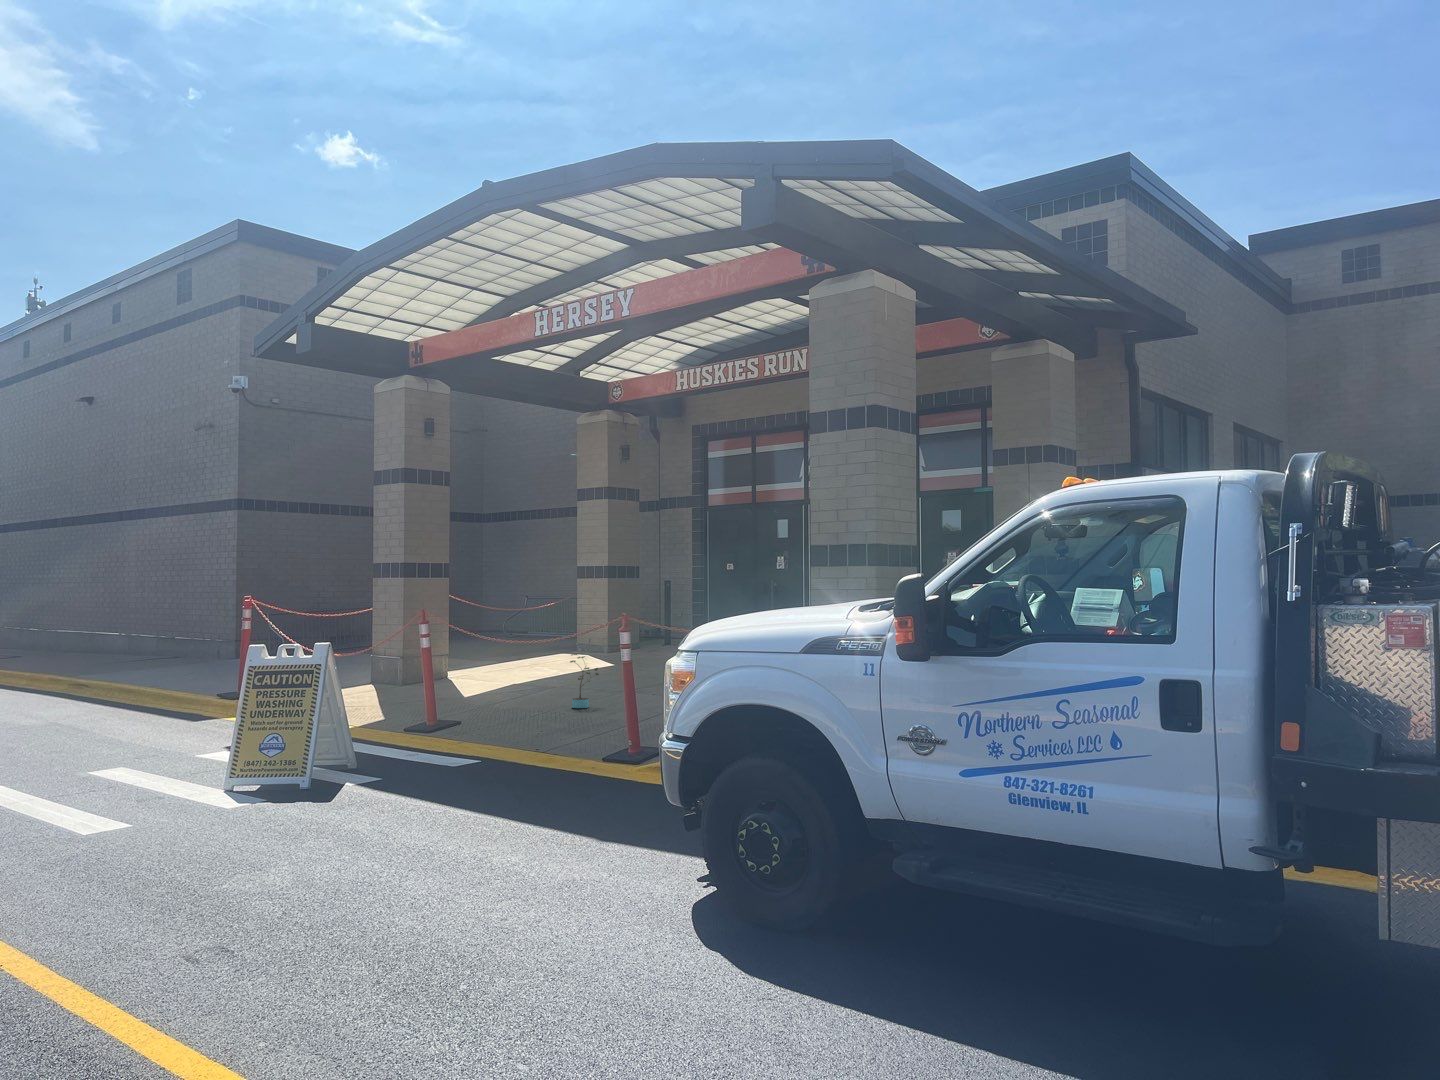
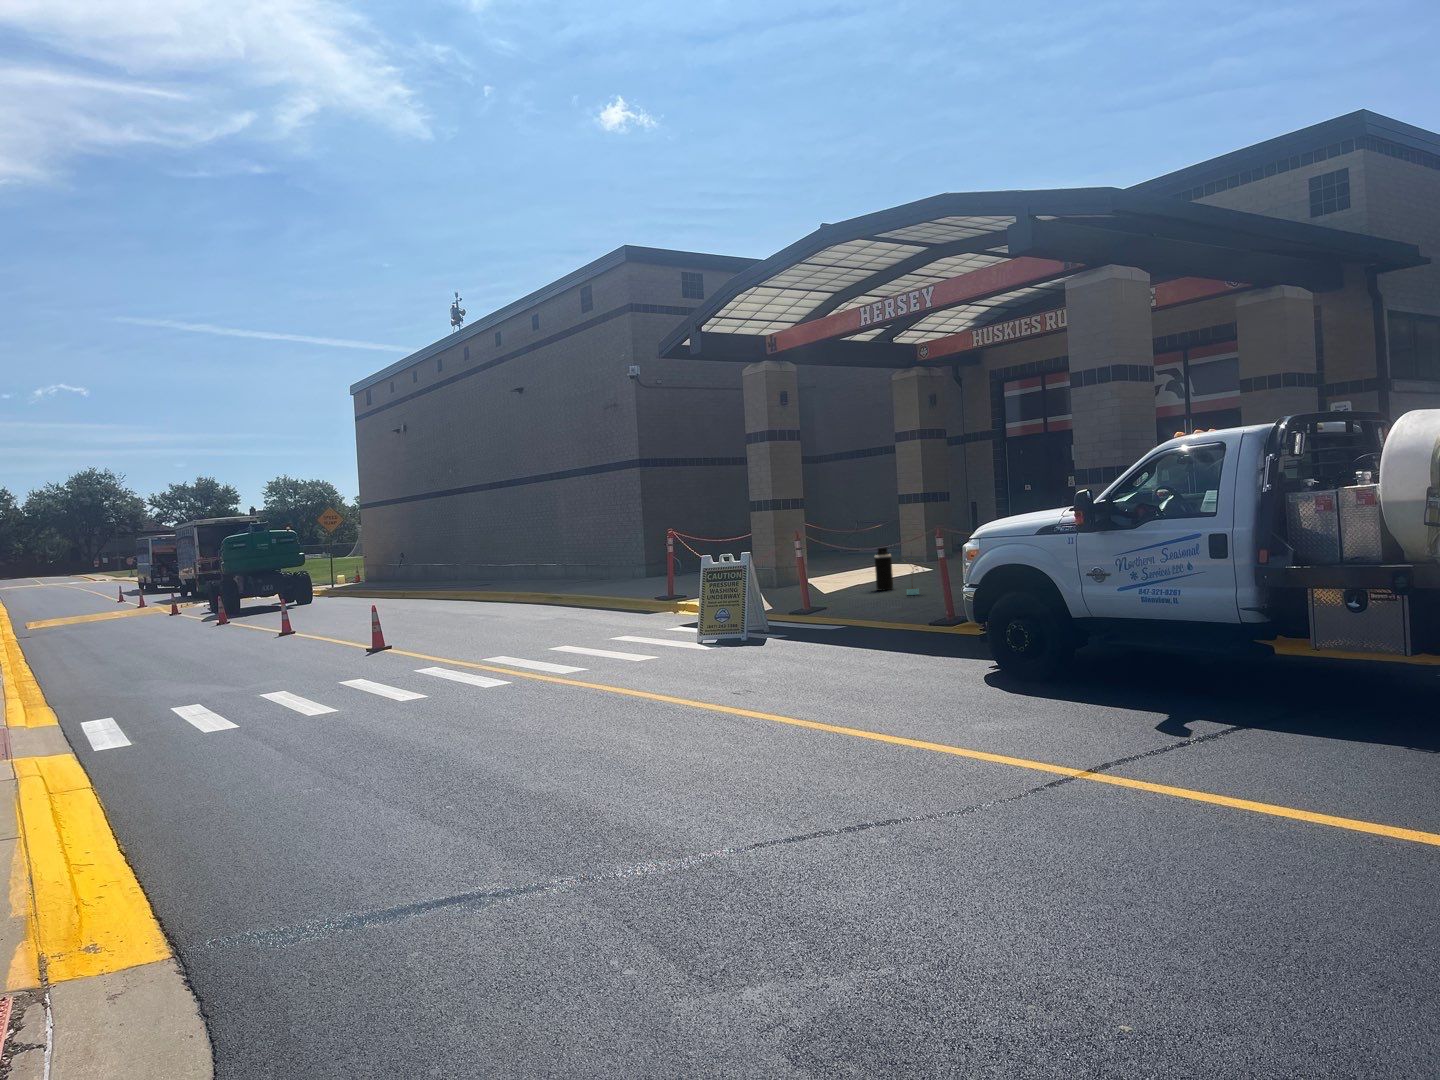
trash can: none [532,639,555,698] -> present [875,548,893,590]

